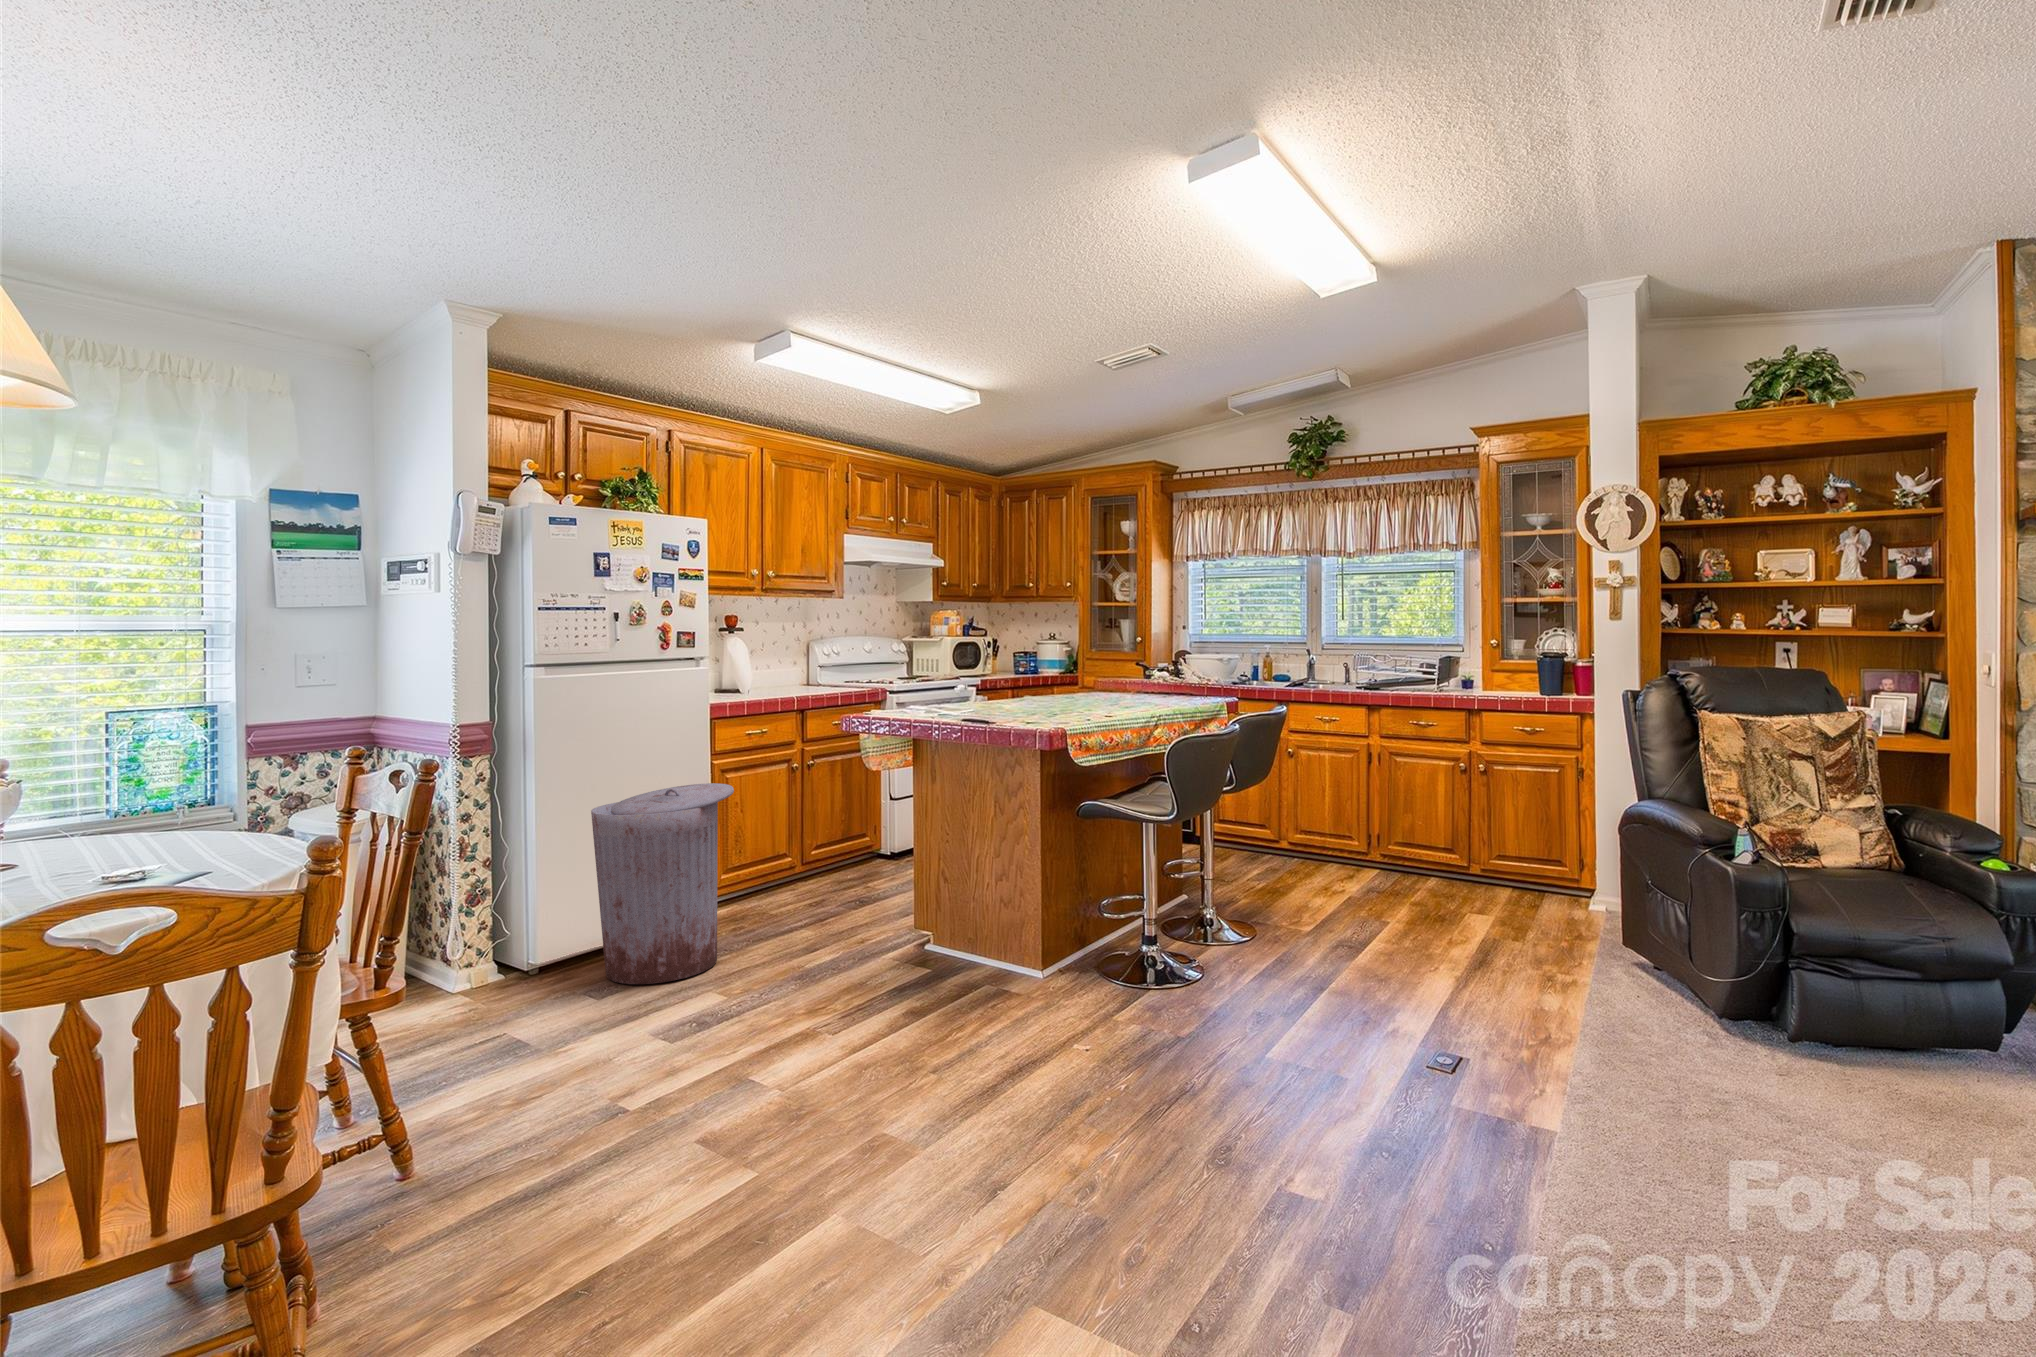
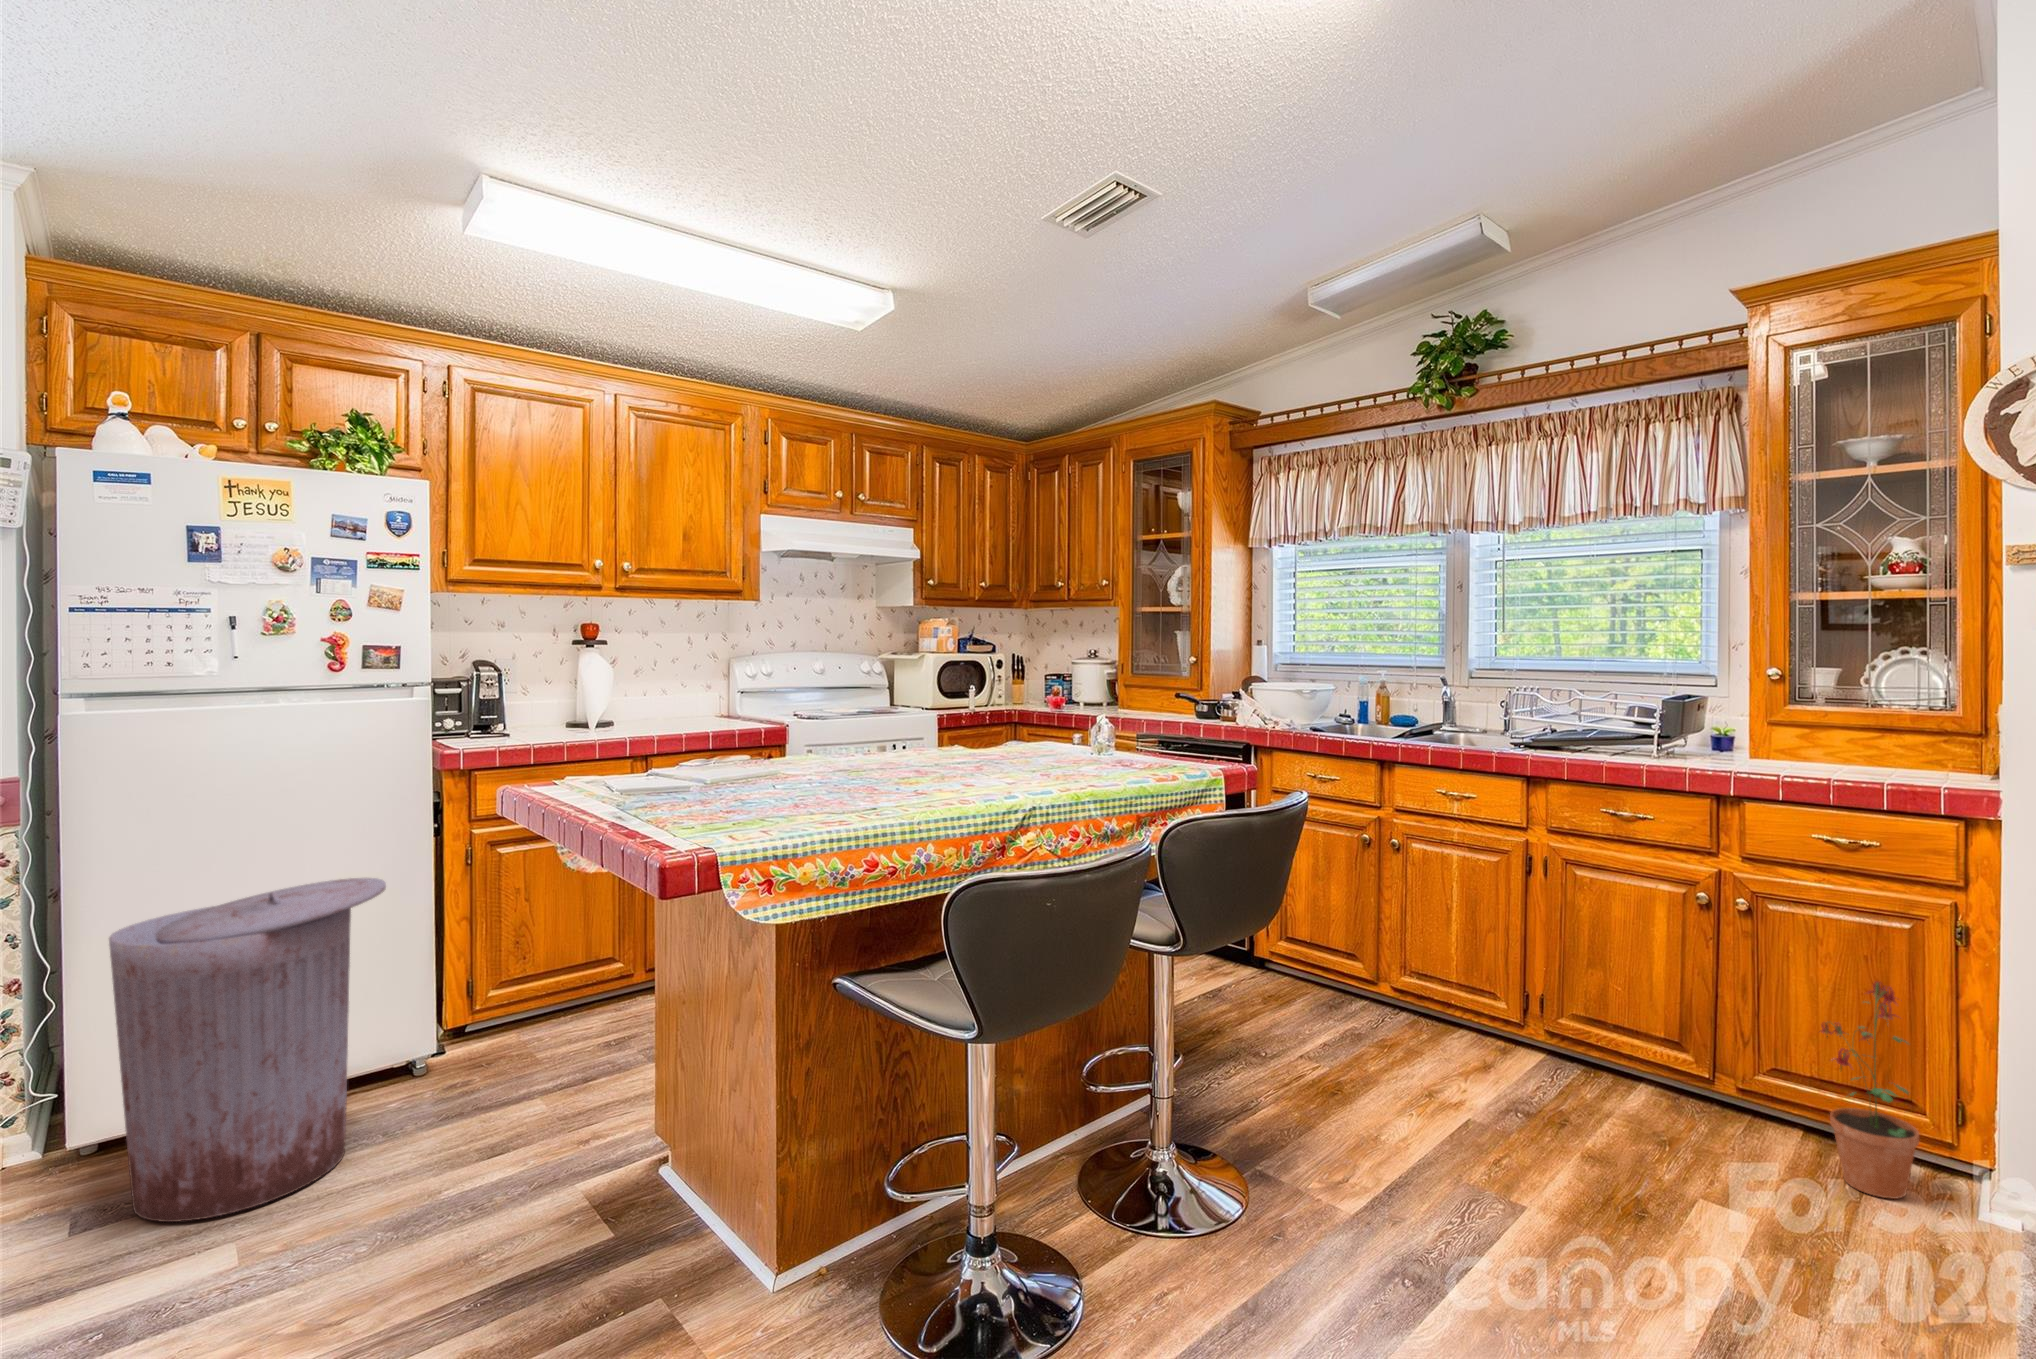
potted plant: none [1518,800,1563,905] -> present [1821,982,1919,1199]

